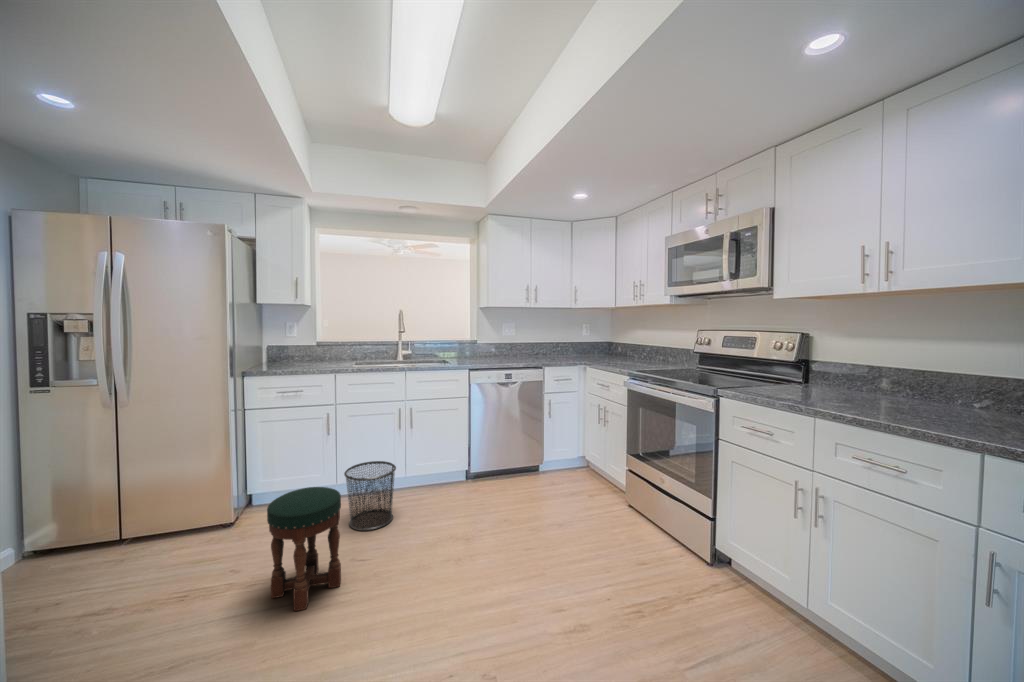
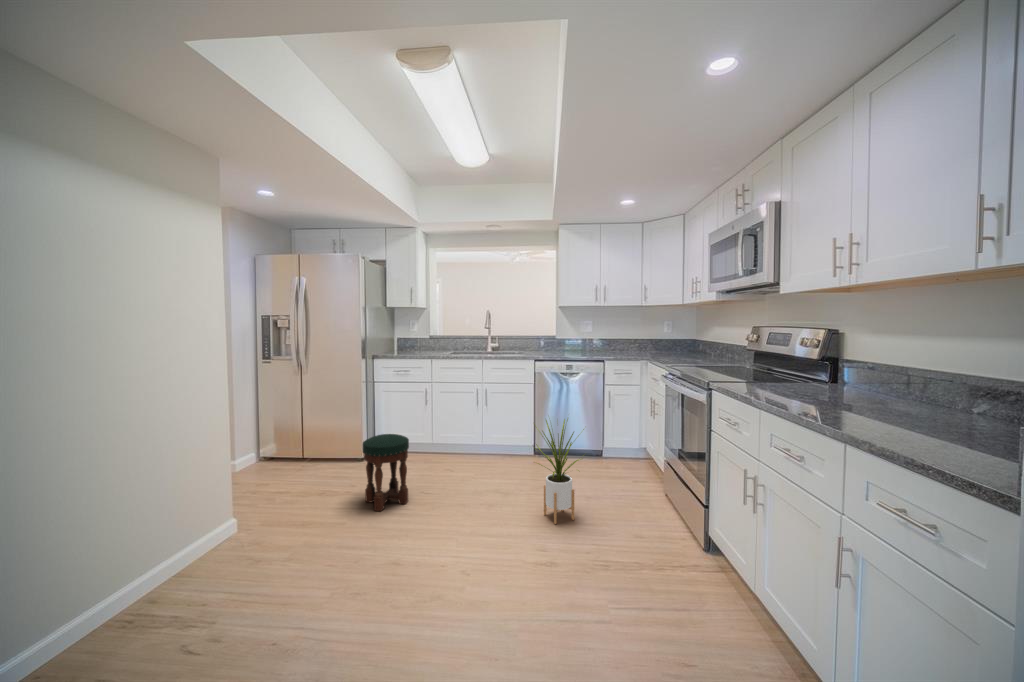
house plant: none [517,433,584,570] -> present [536,419,584,524]
waste bin: present [344,461,396,531] -> none [427,428,465,477]

